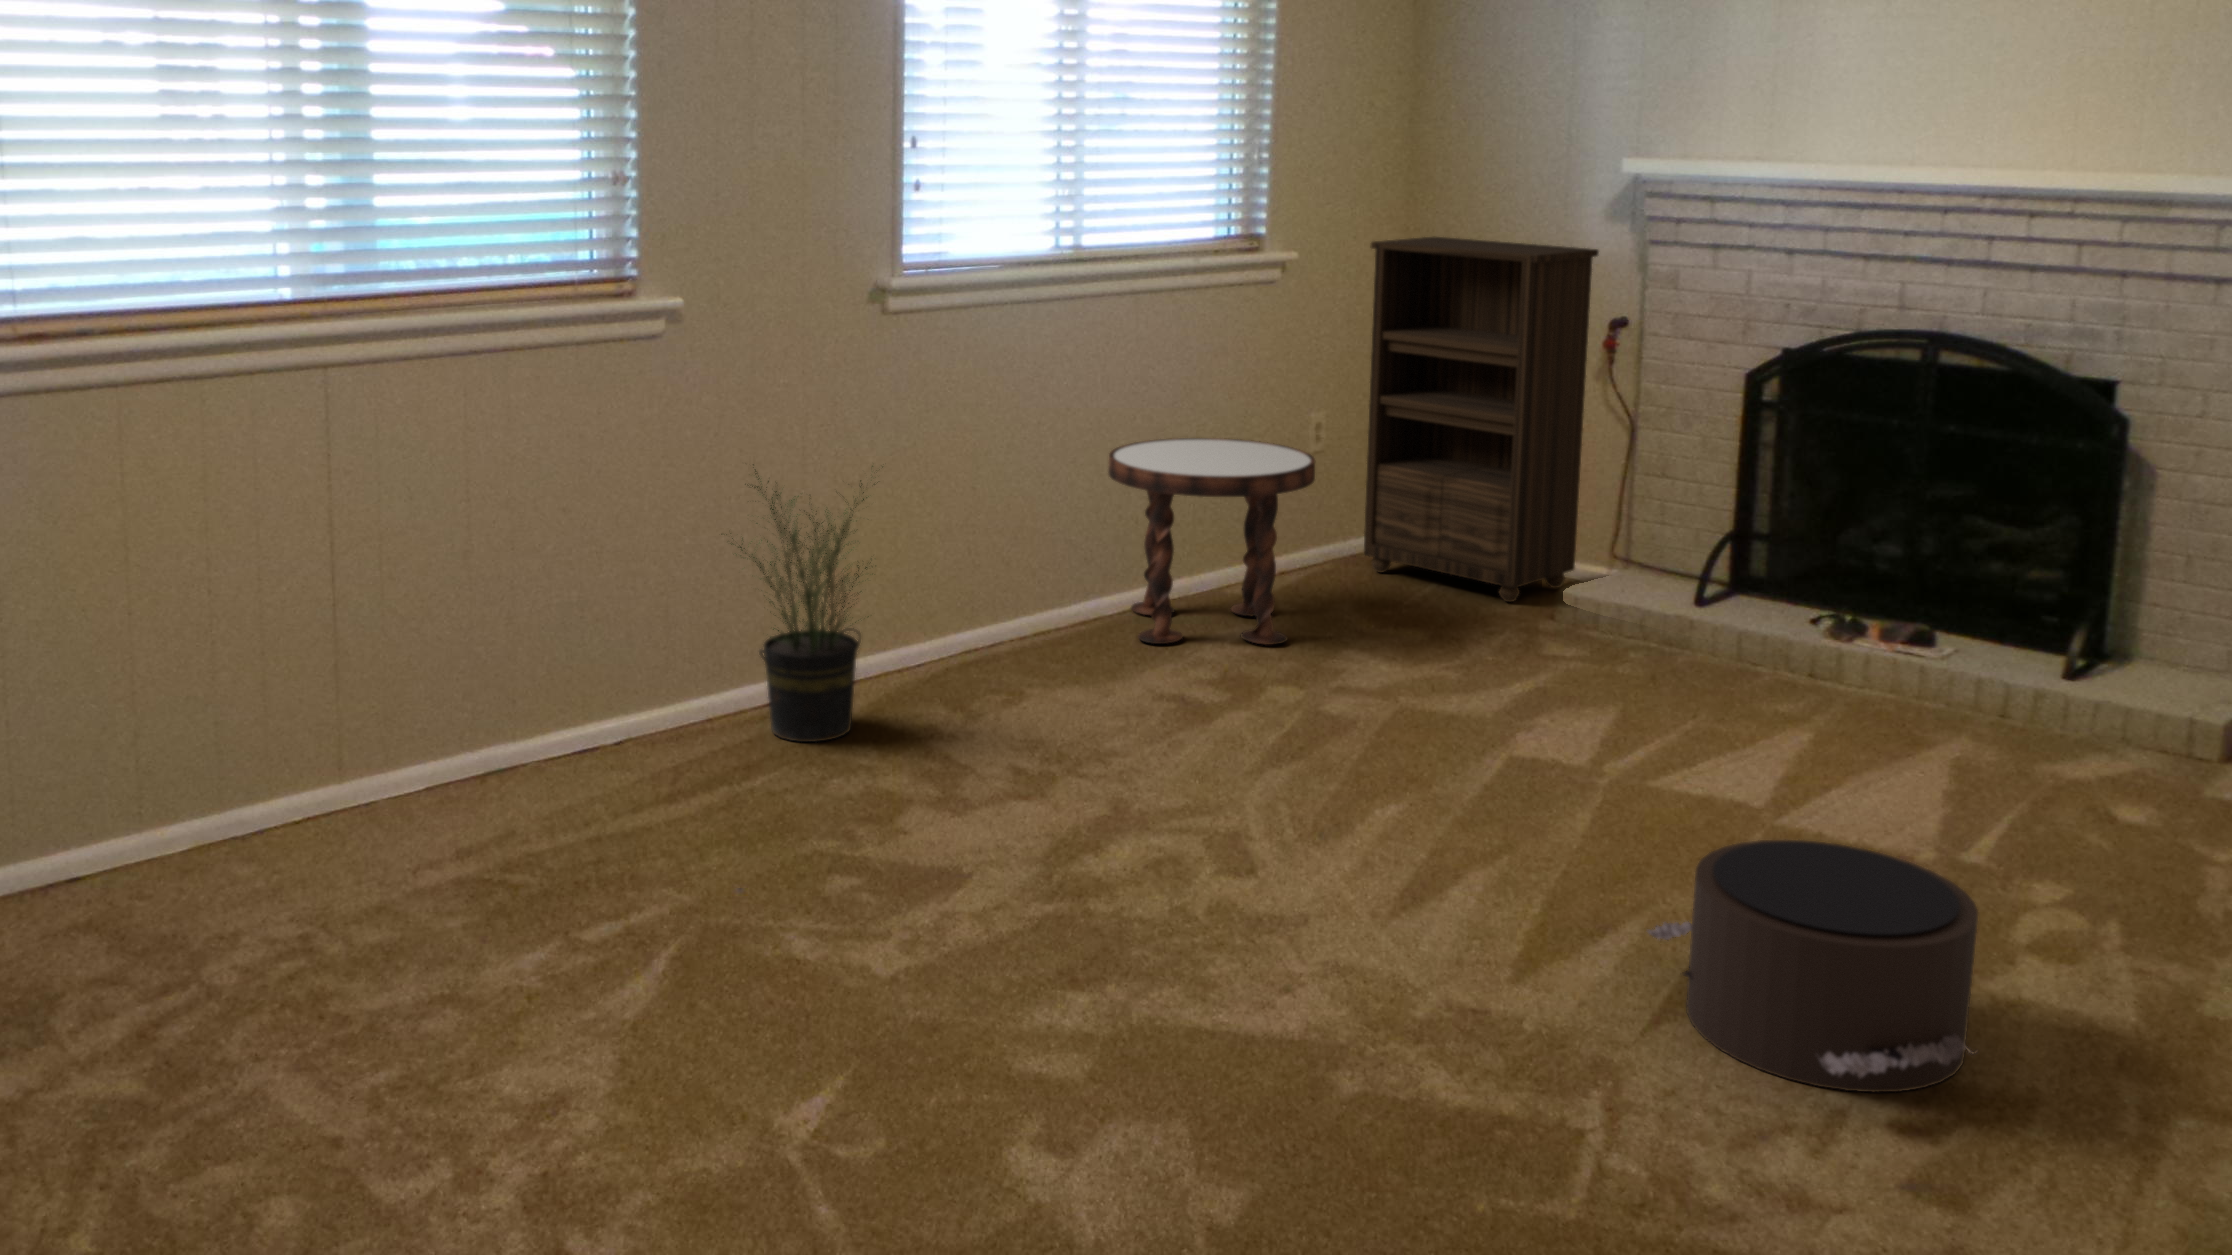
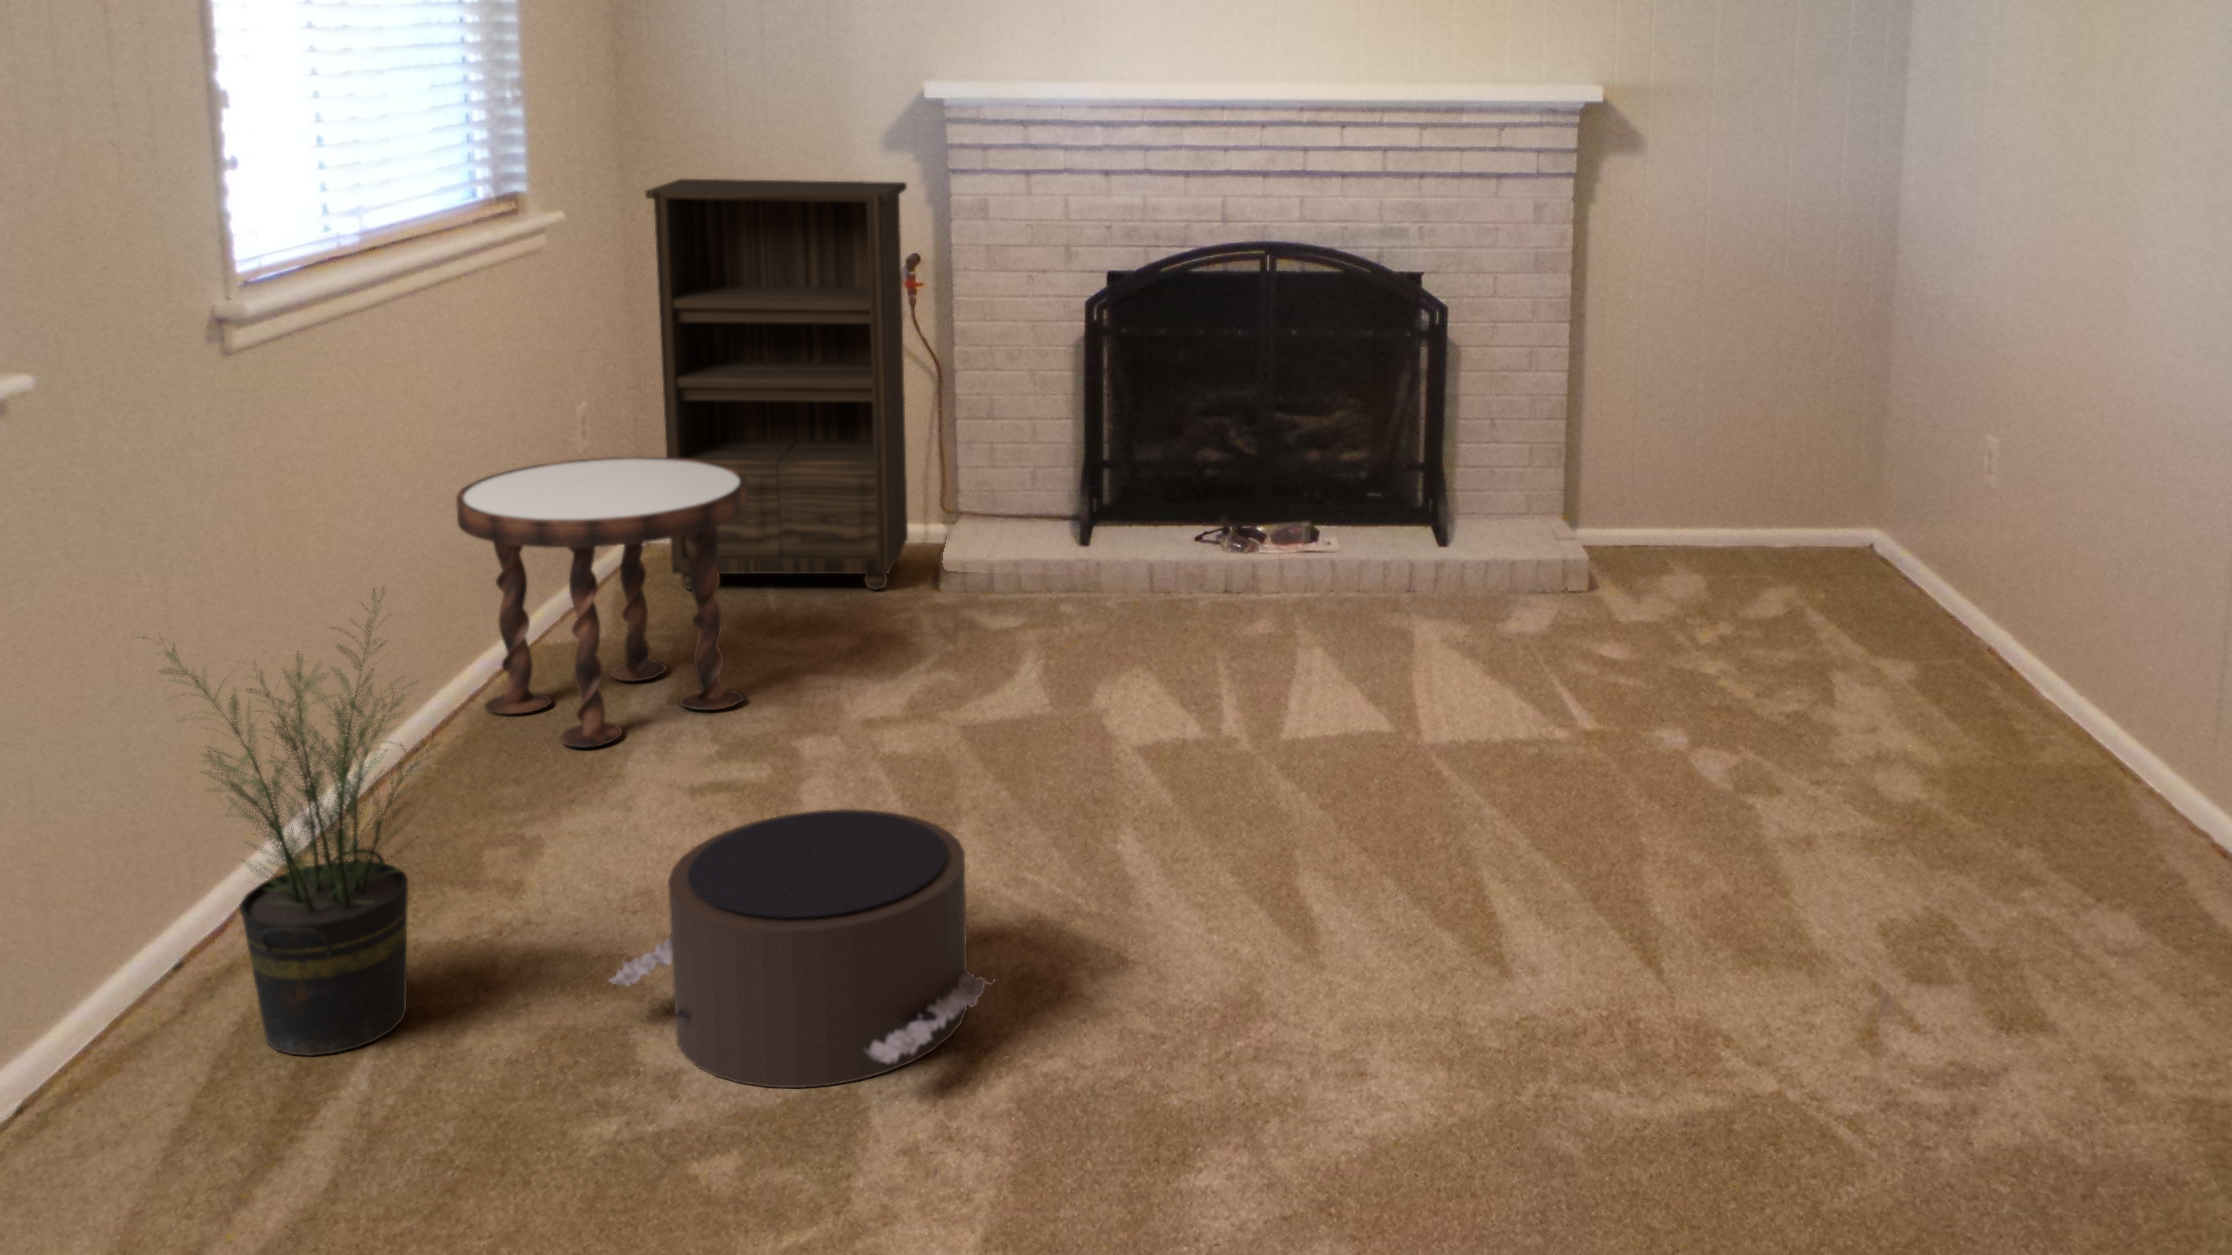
pouf: present [1648,840,1978,1092] -> present [608,809,994,1088]

